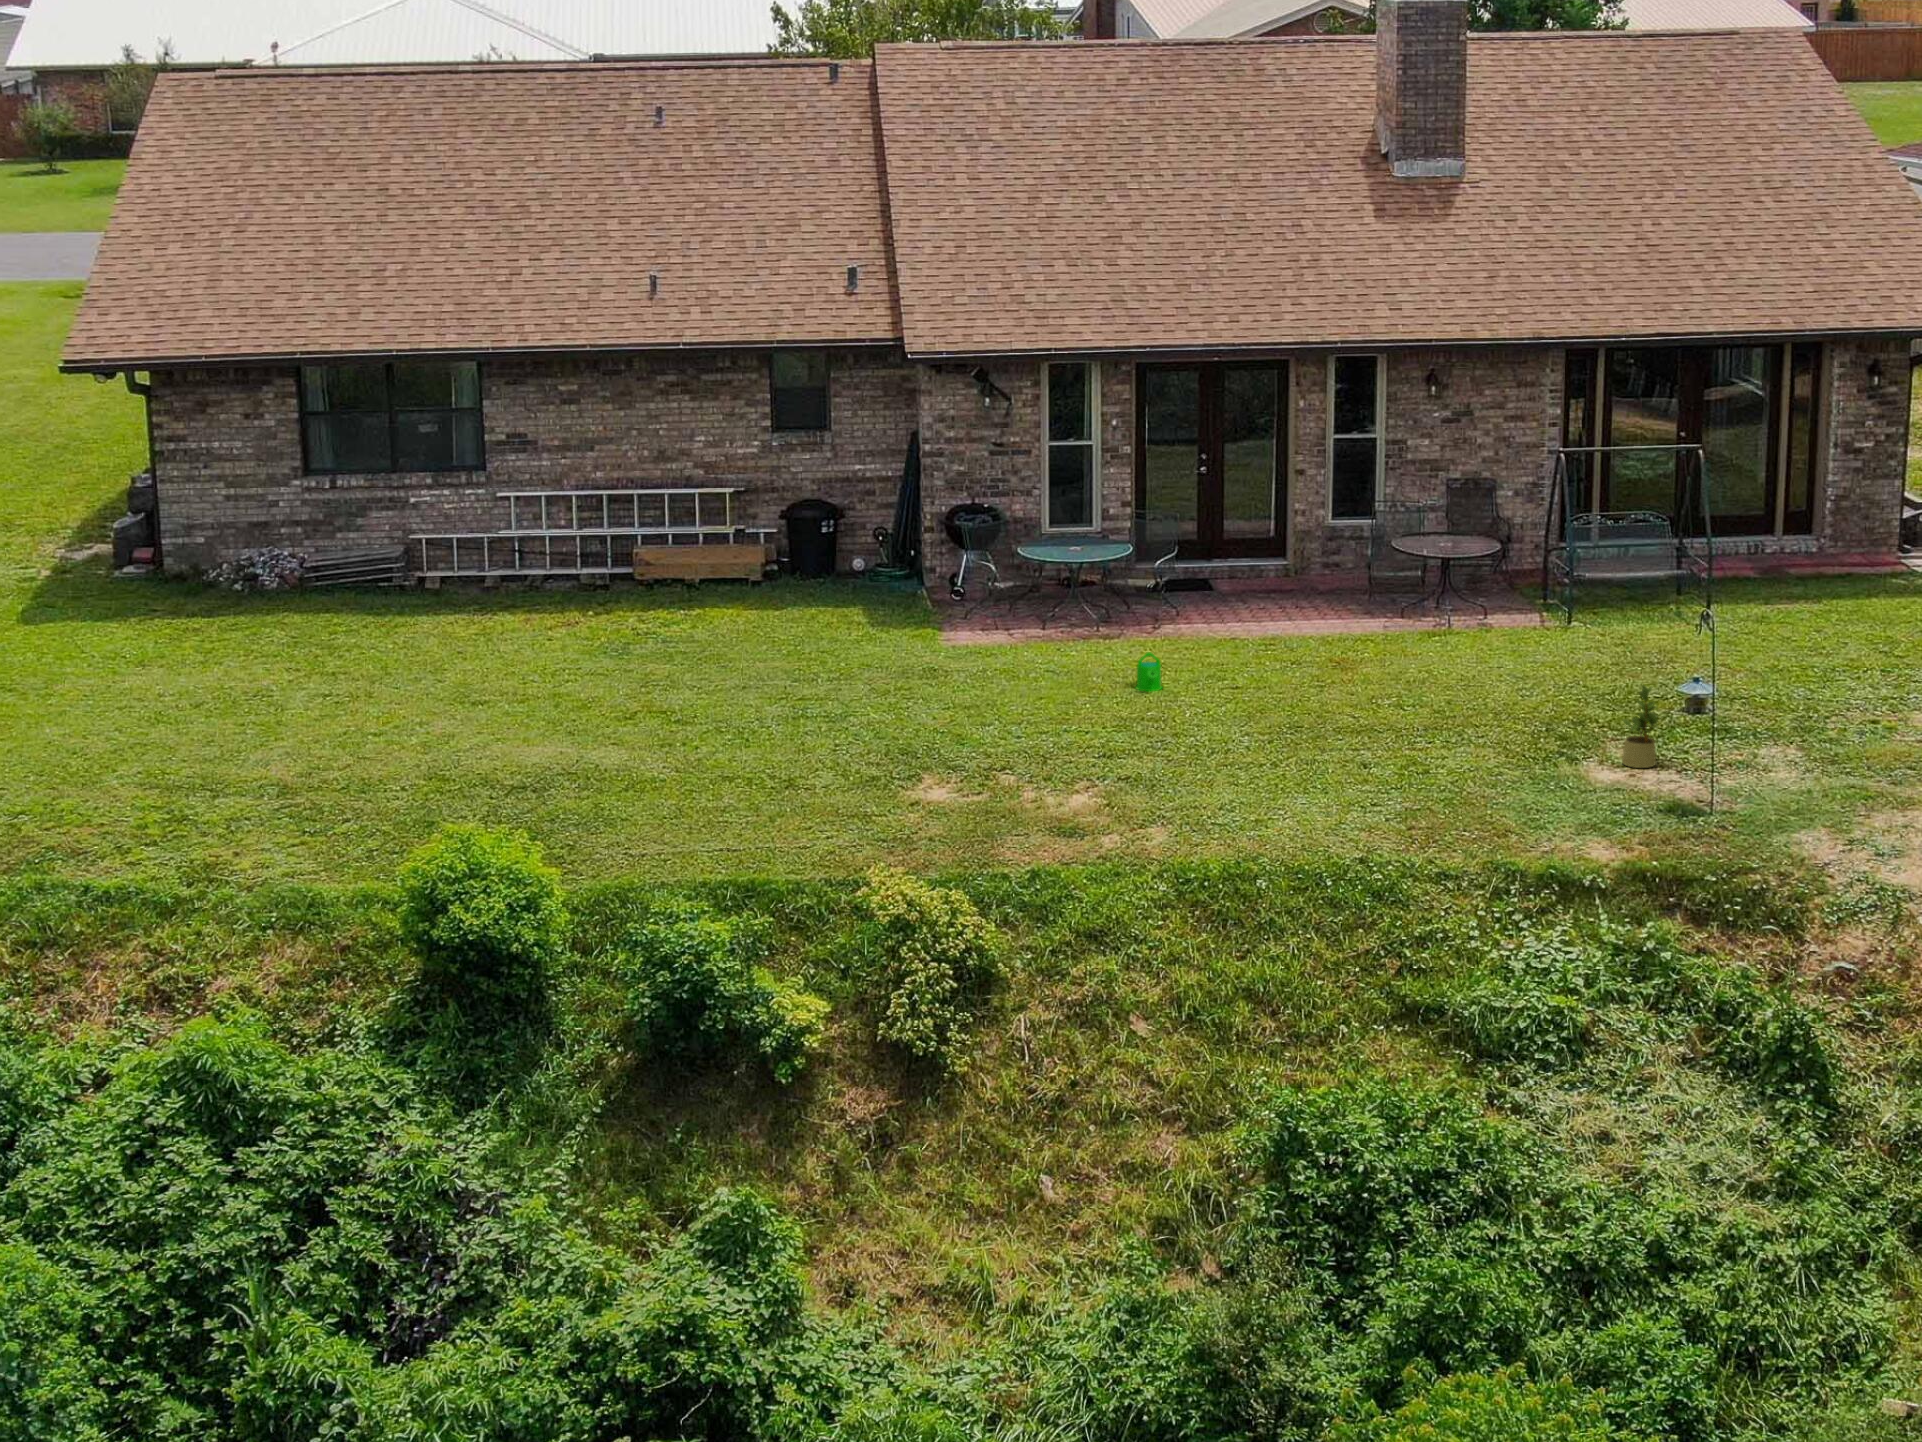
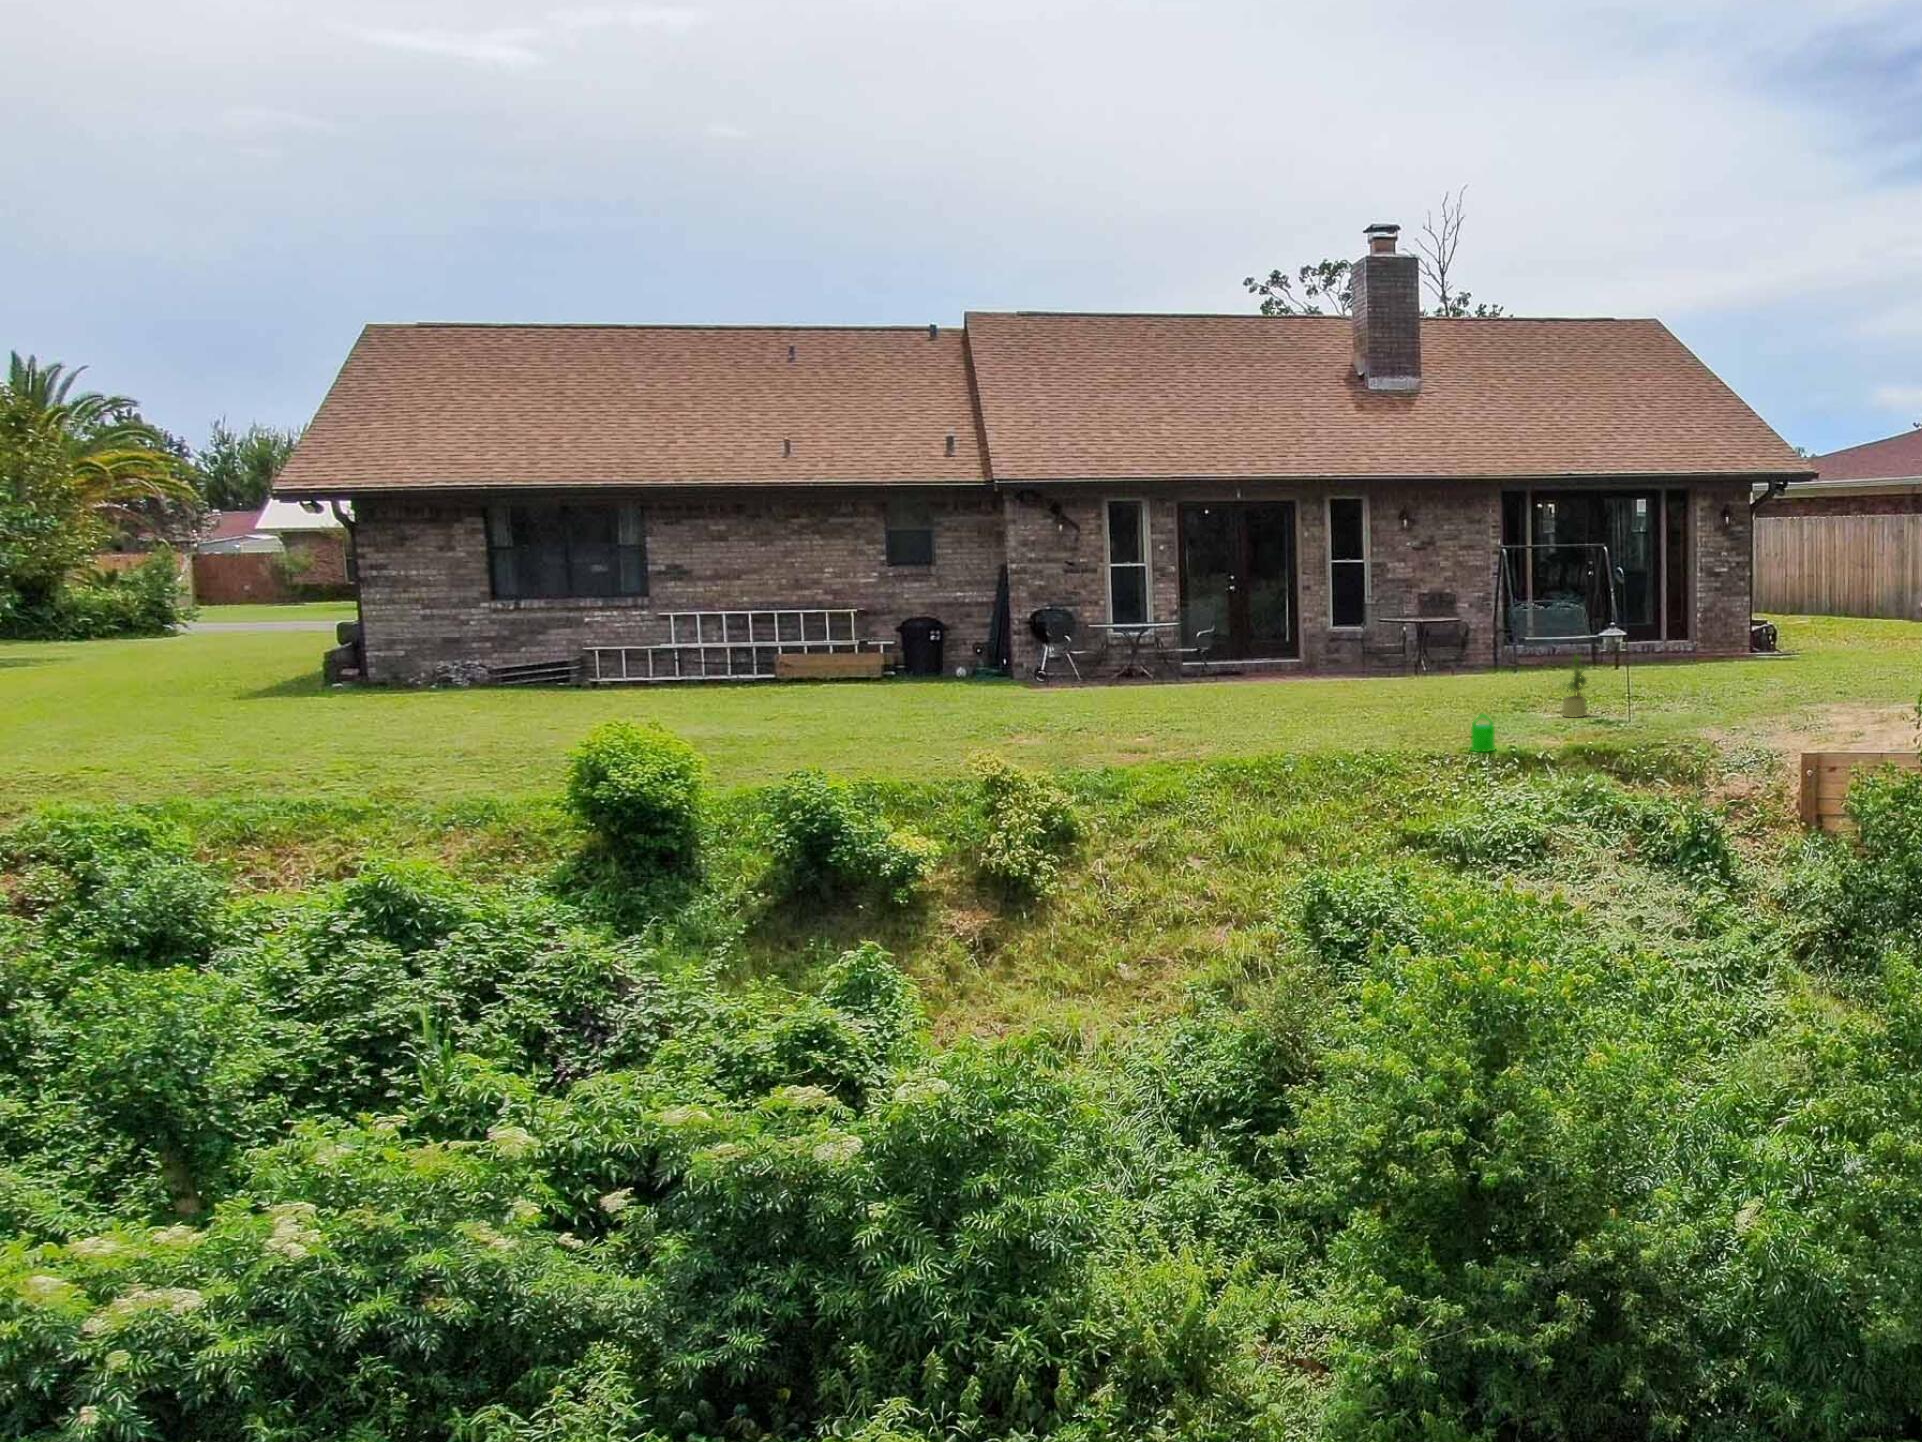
watering can: present [1136,652,1162,691] -> present [1471,714,1495,752]

